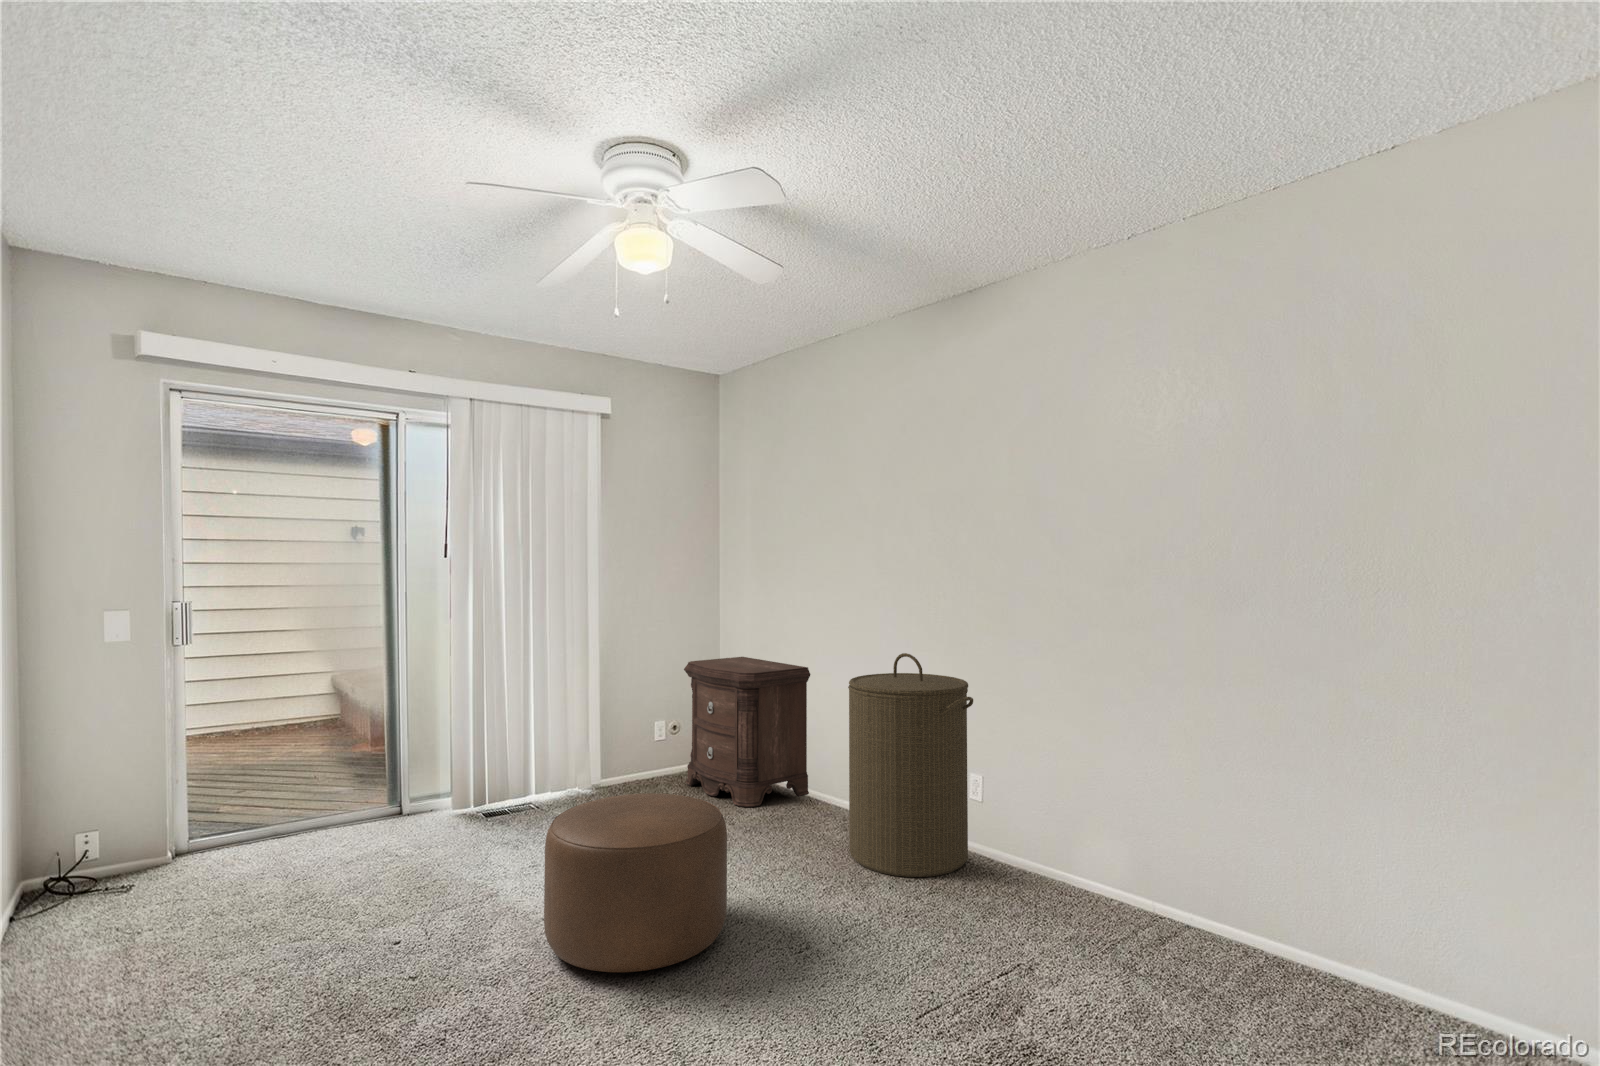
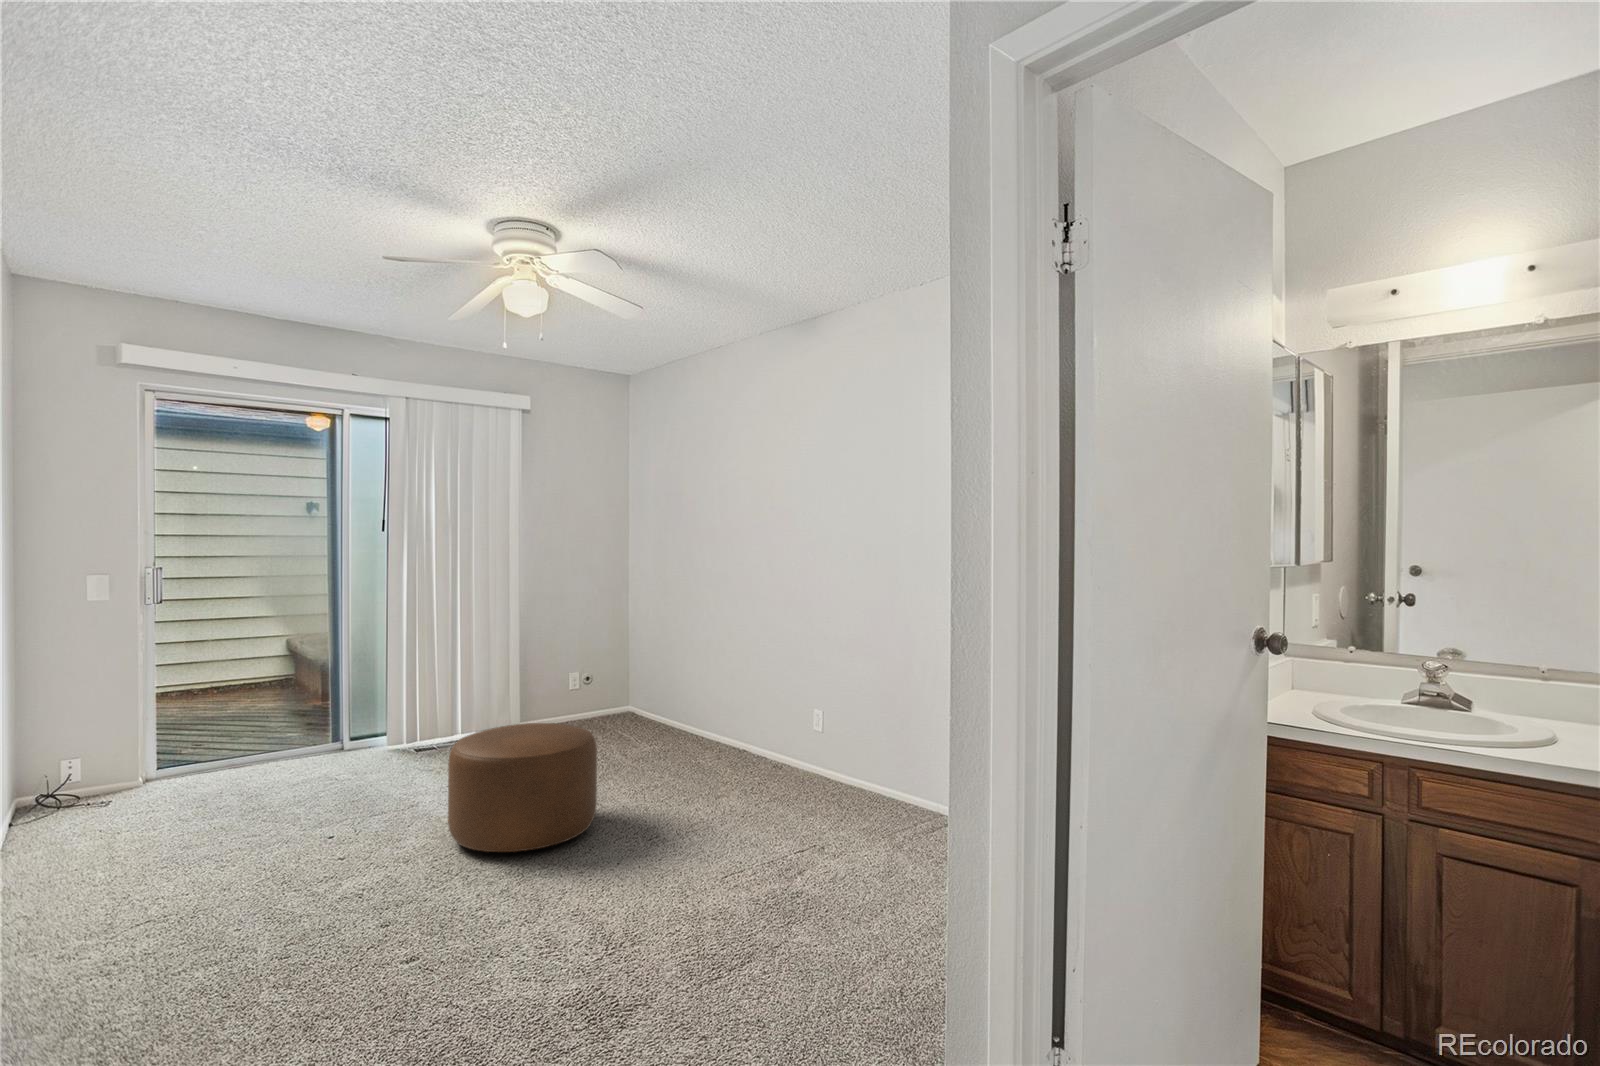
laundry hamper: present [848,653,973,877] -> none [715,614,813,792]
nightstand: present [684,657,810,807] -> none [593,619,700,745]

